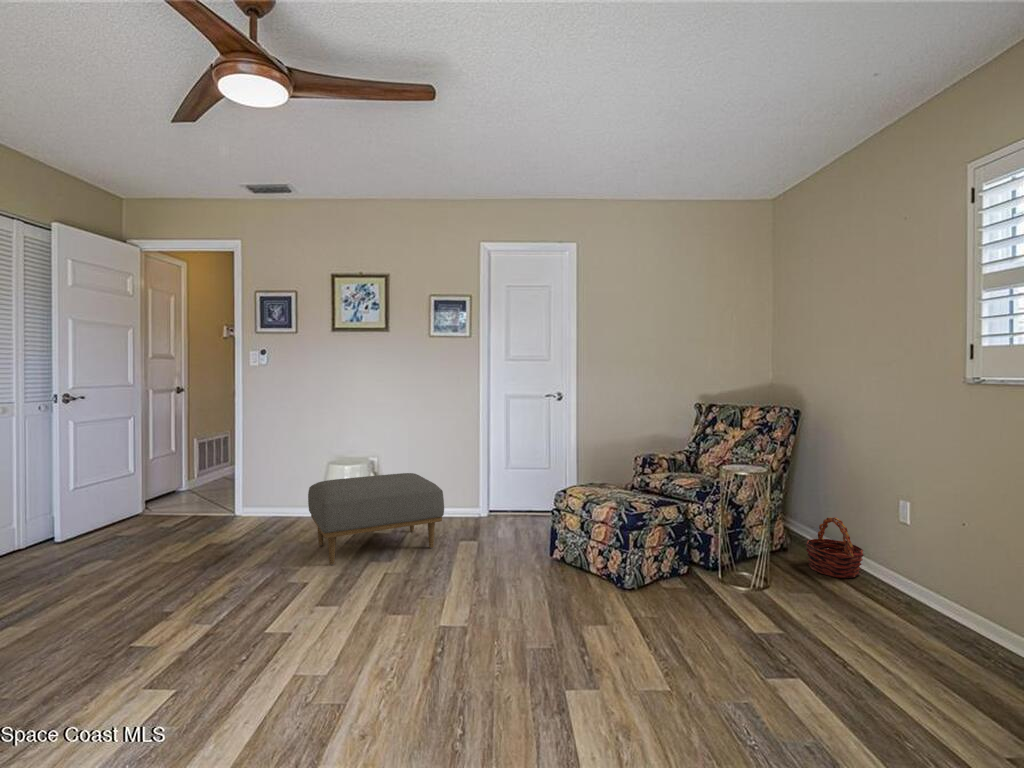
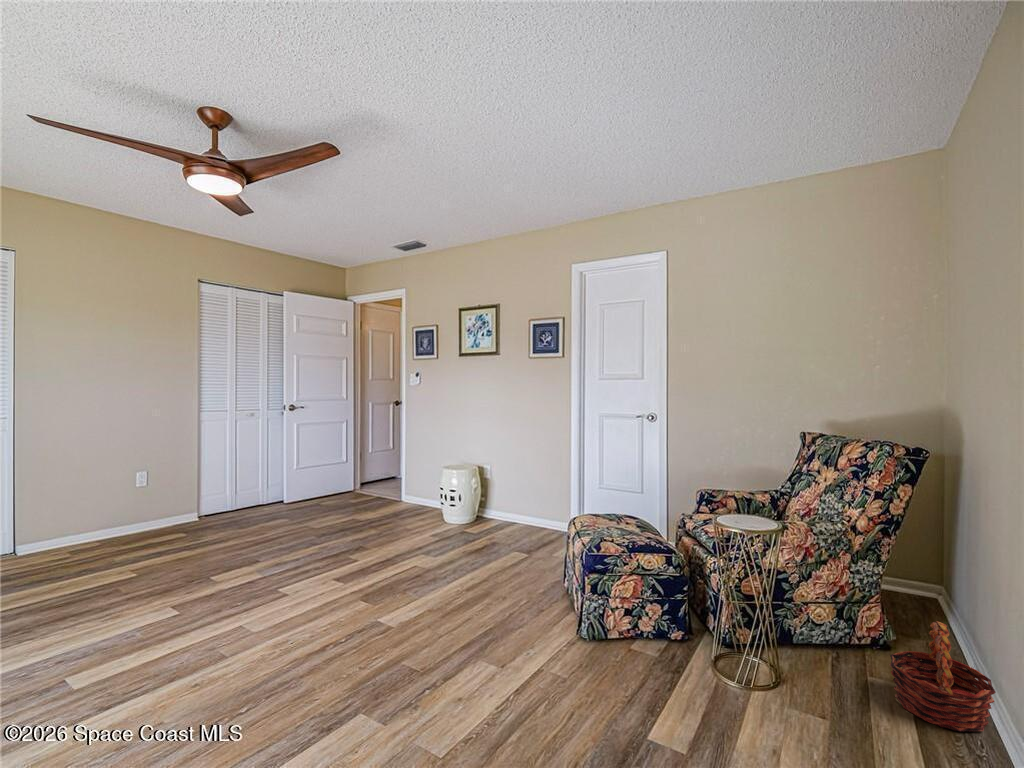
ottoman: present [308,473,444,565] -> none [382,482,500,557]

